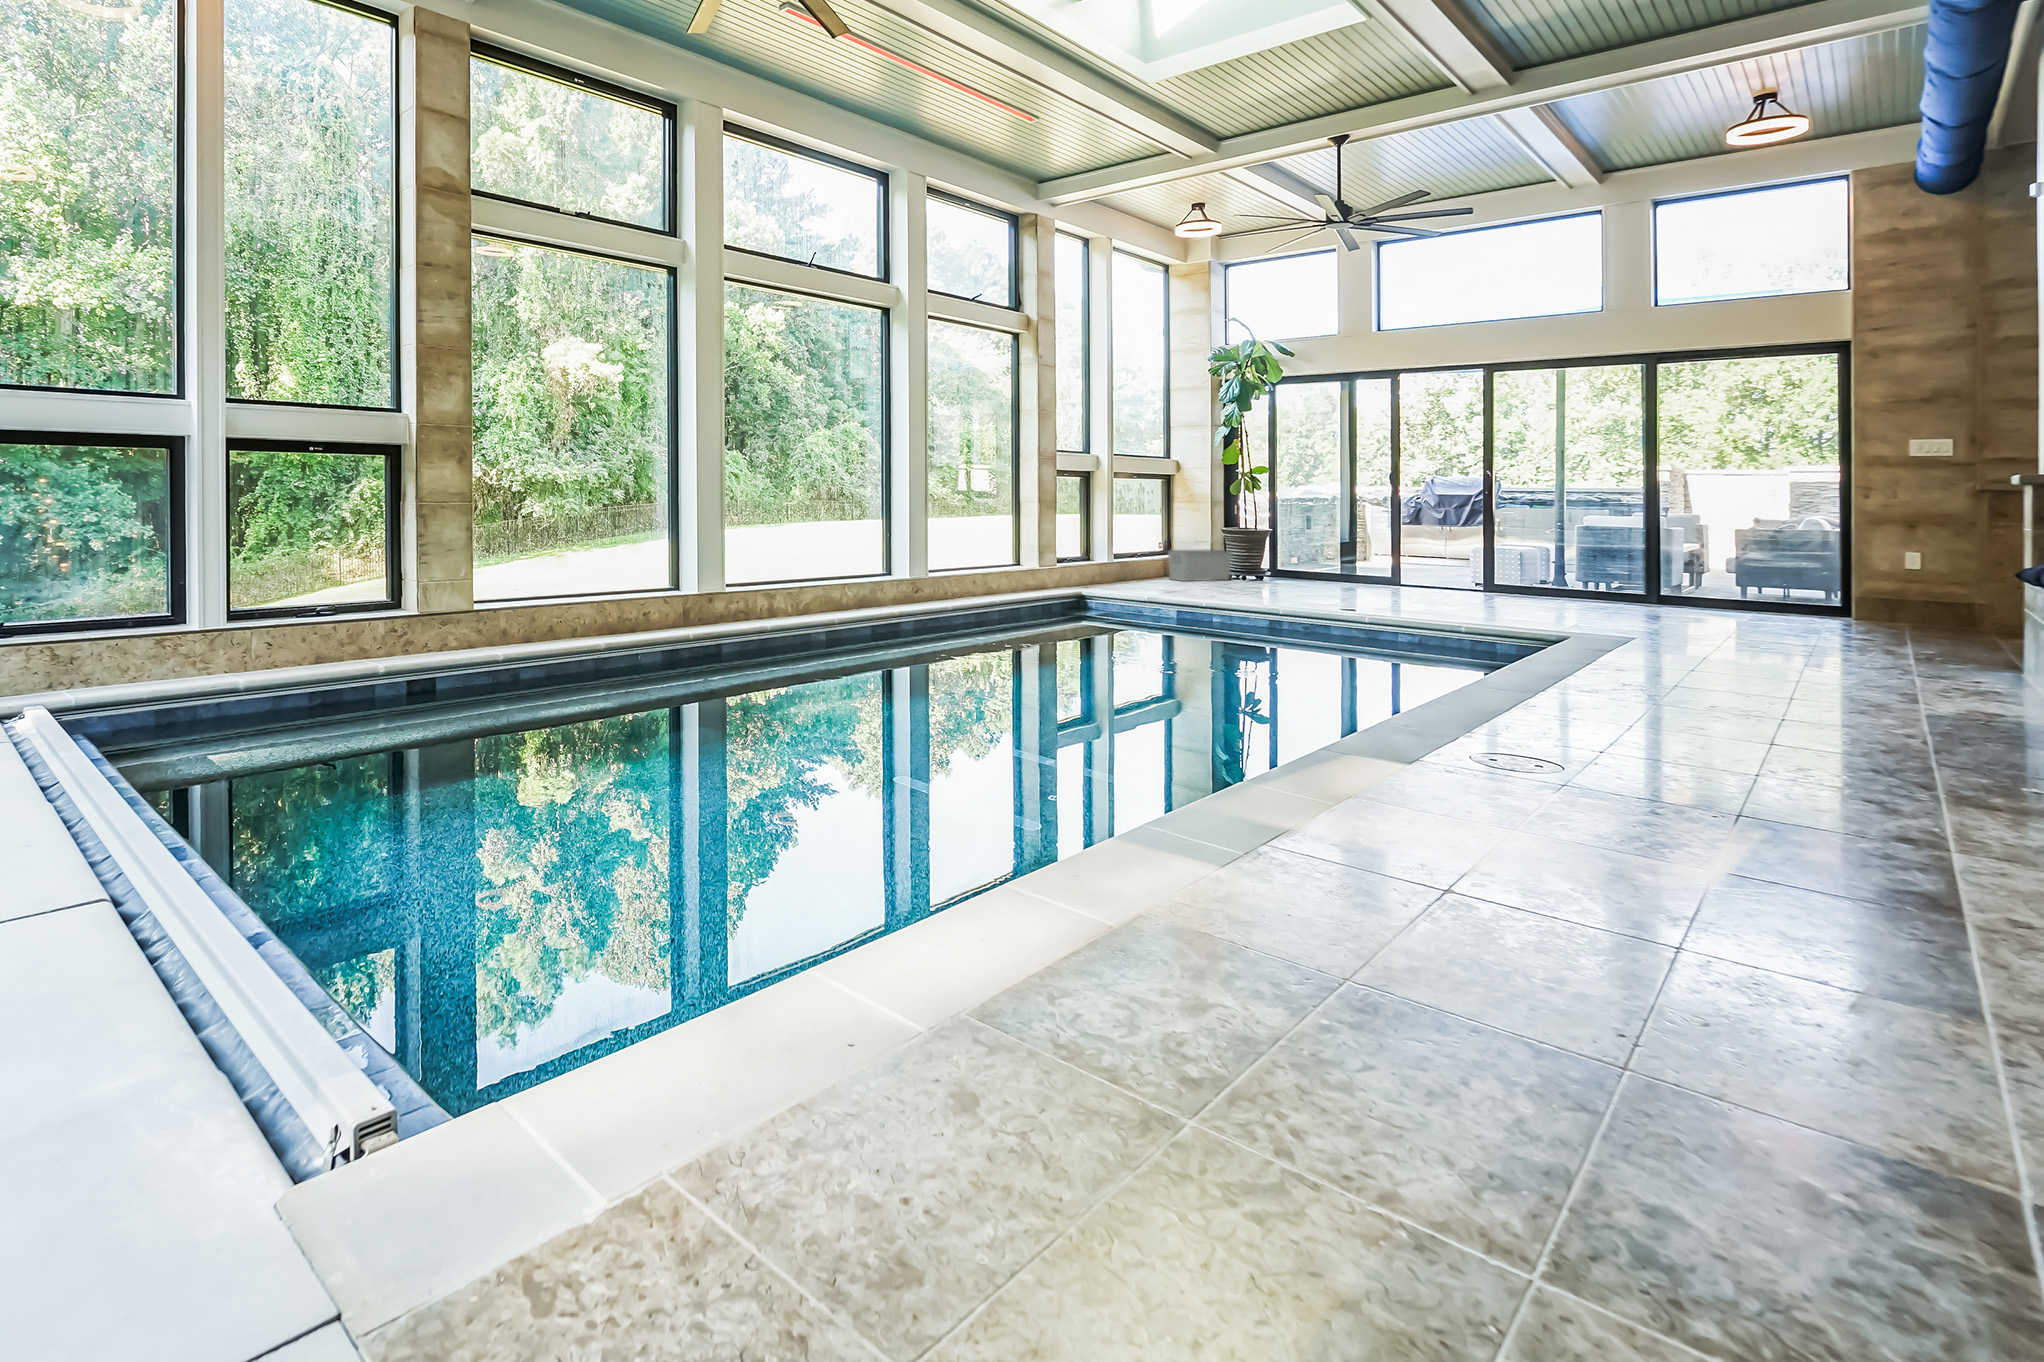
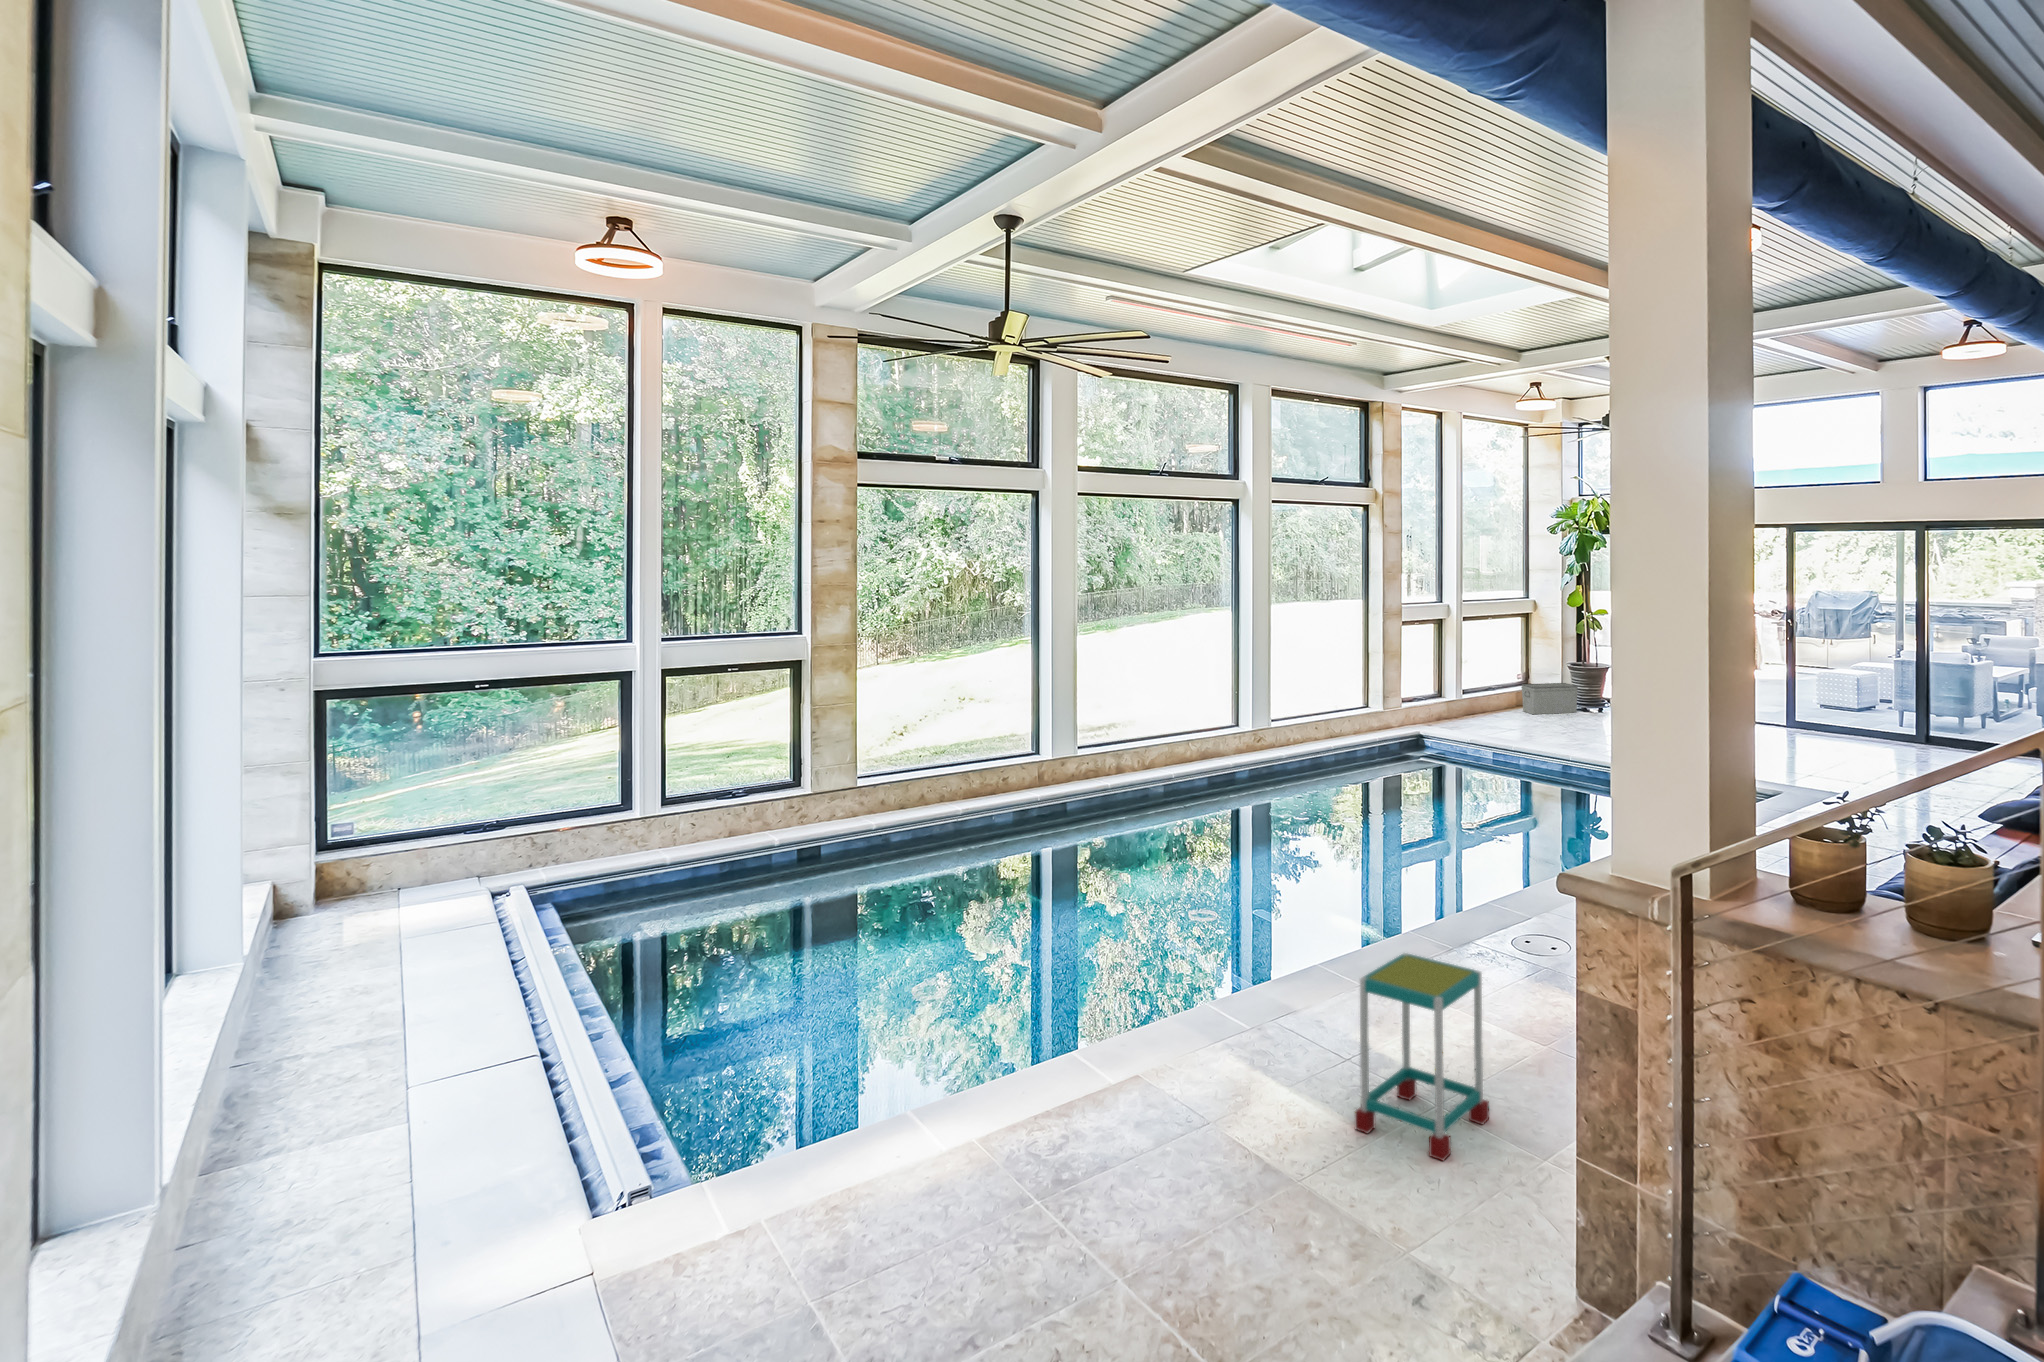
side table: none [1661,691,1934,1039] -> present [1355,953,1489,1161]

